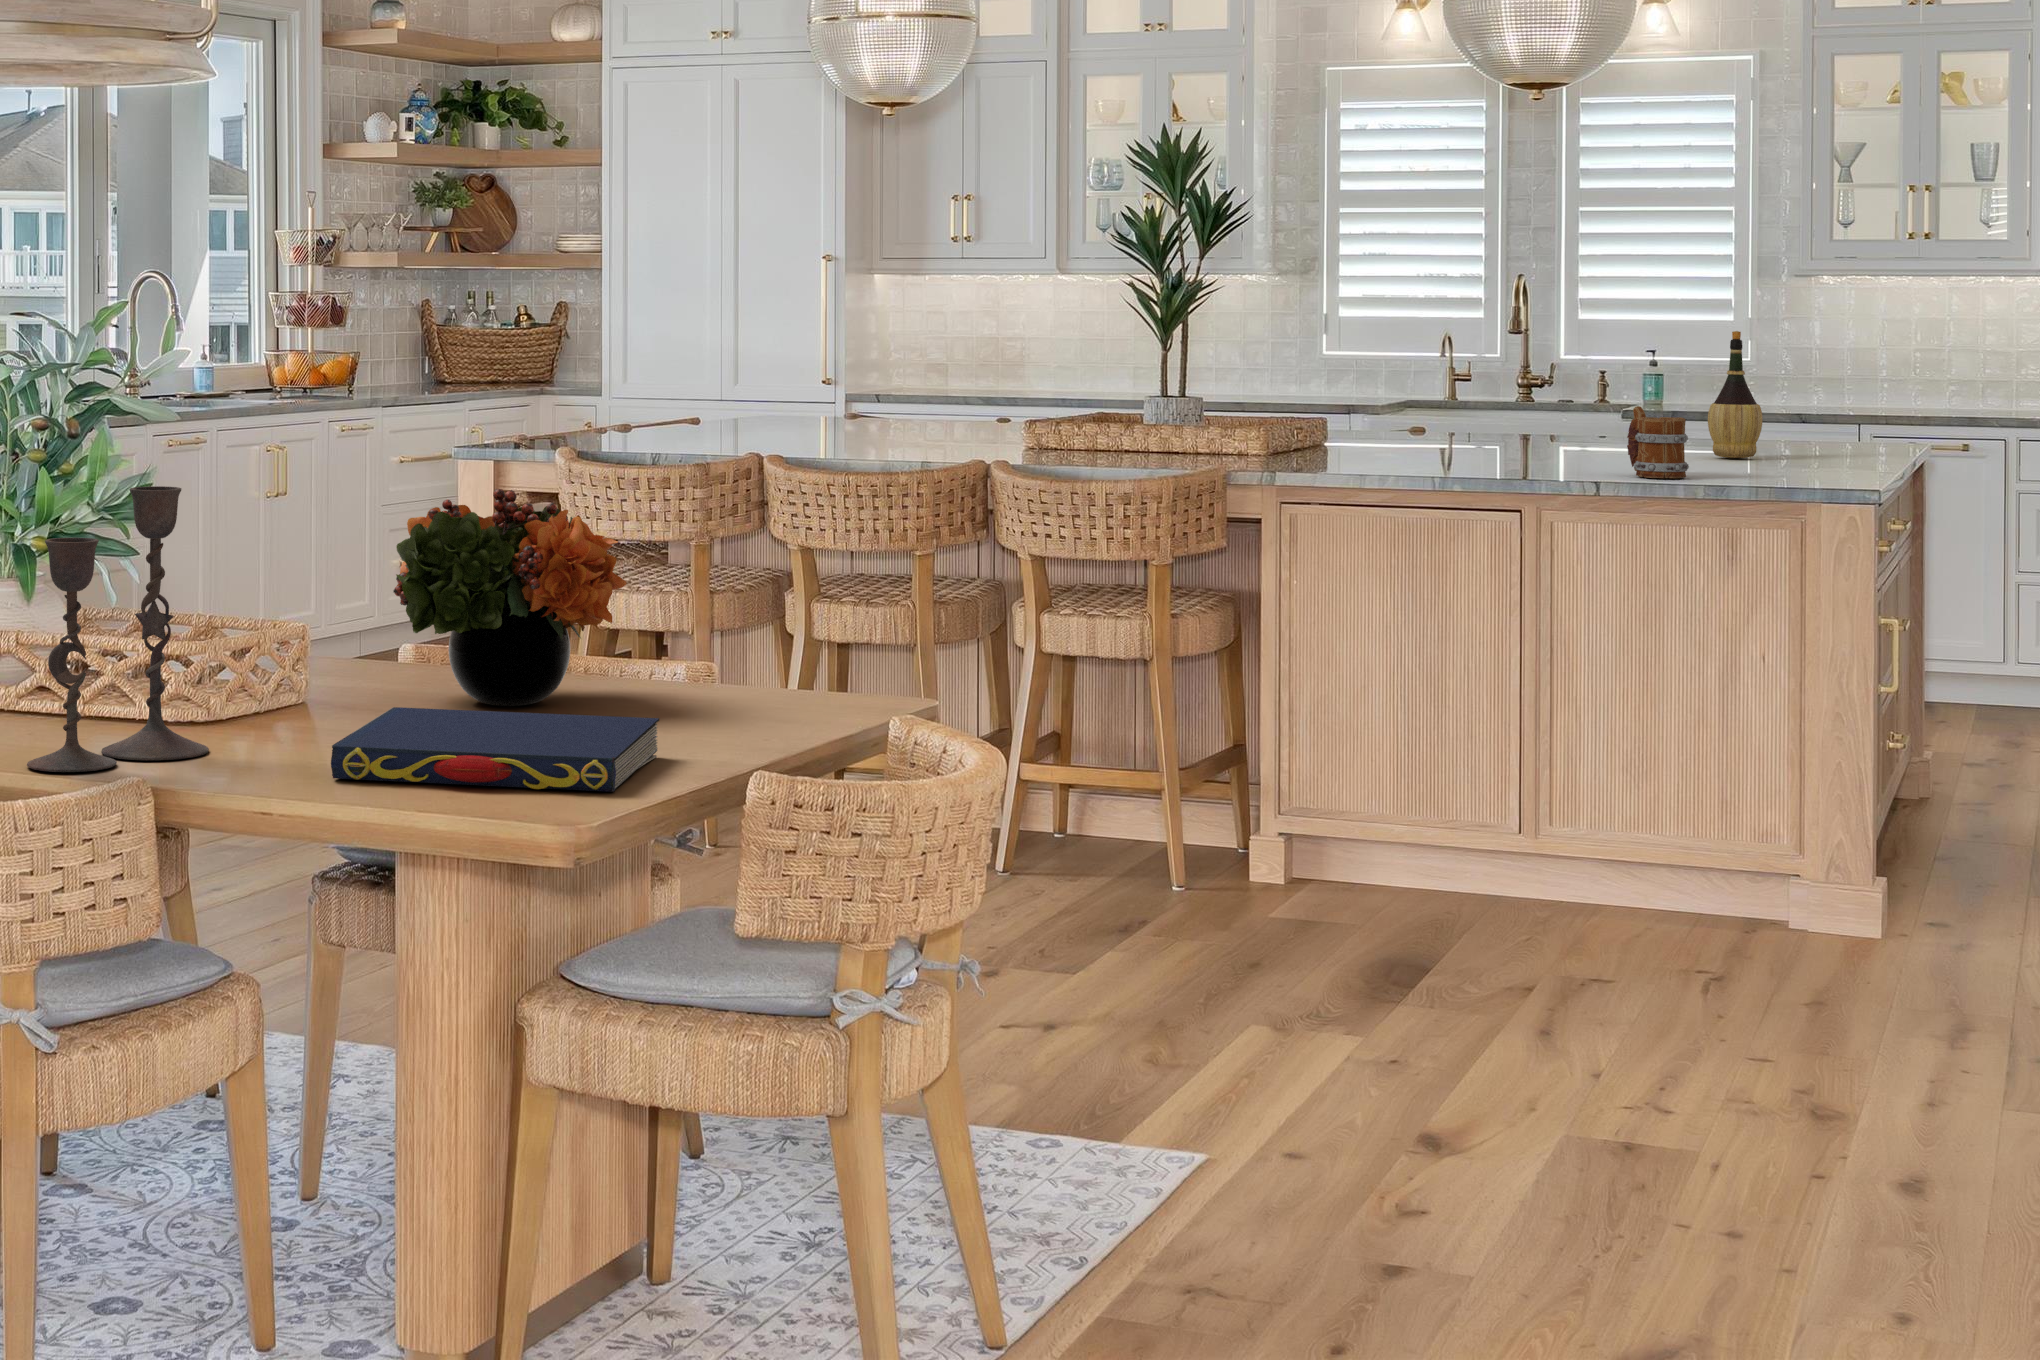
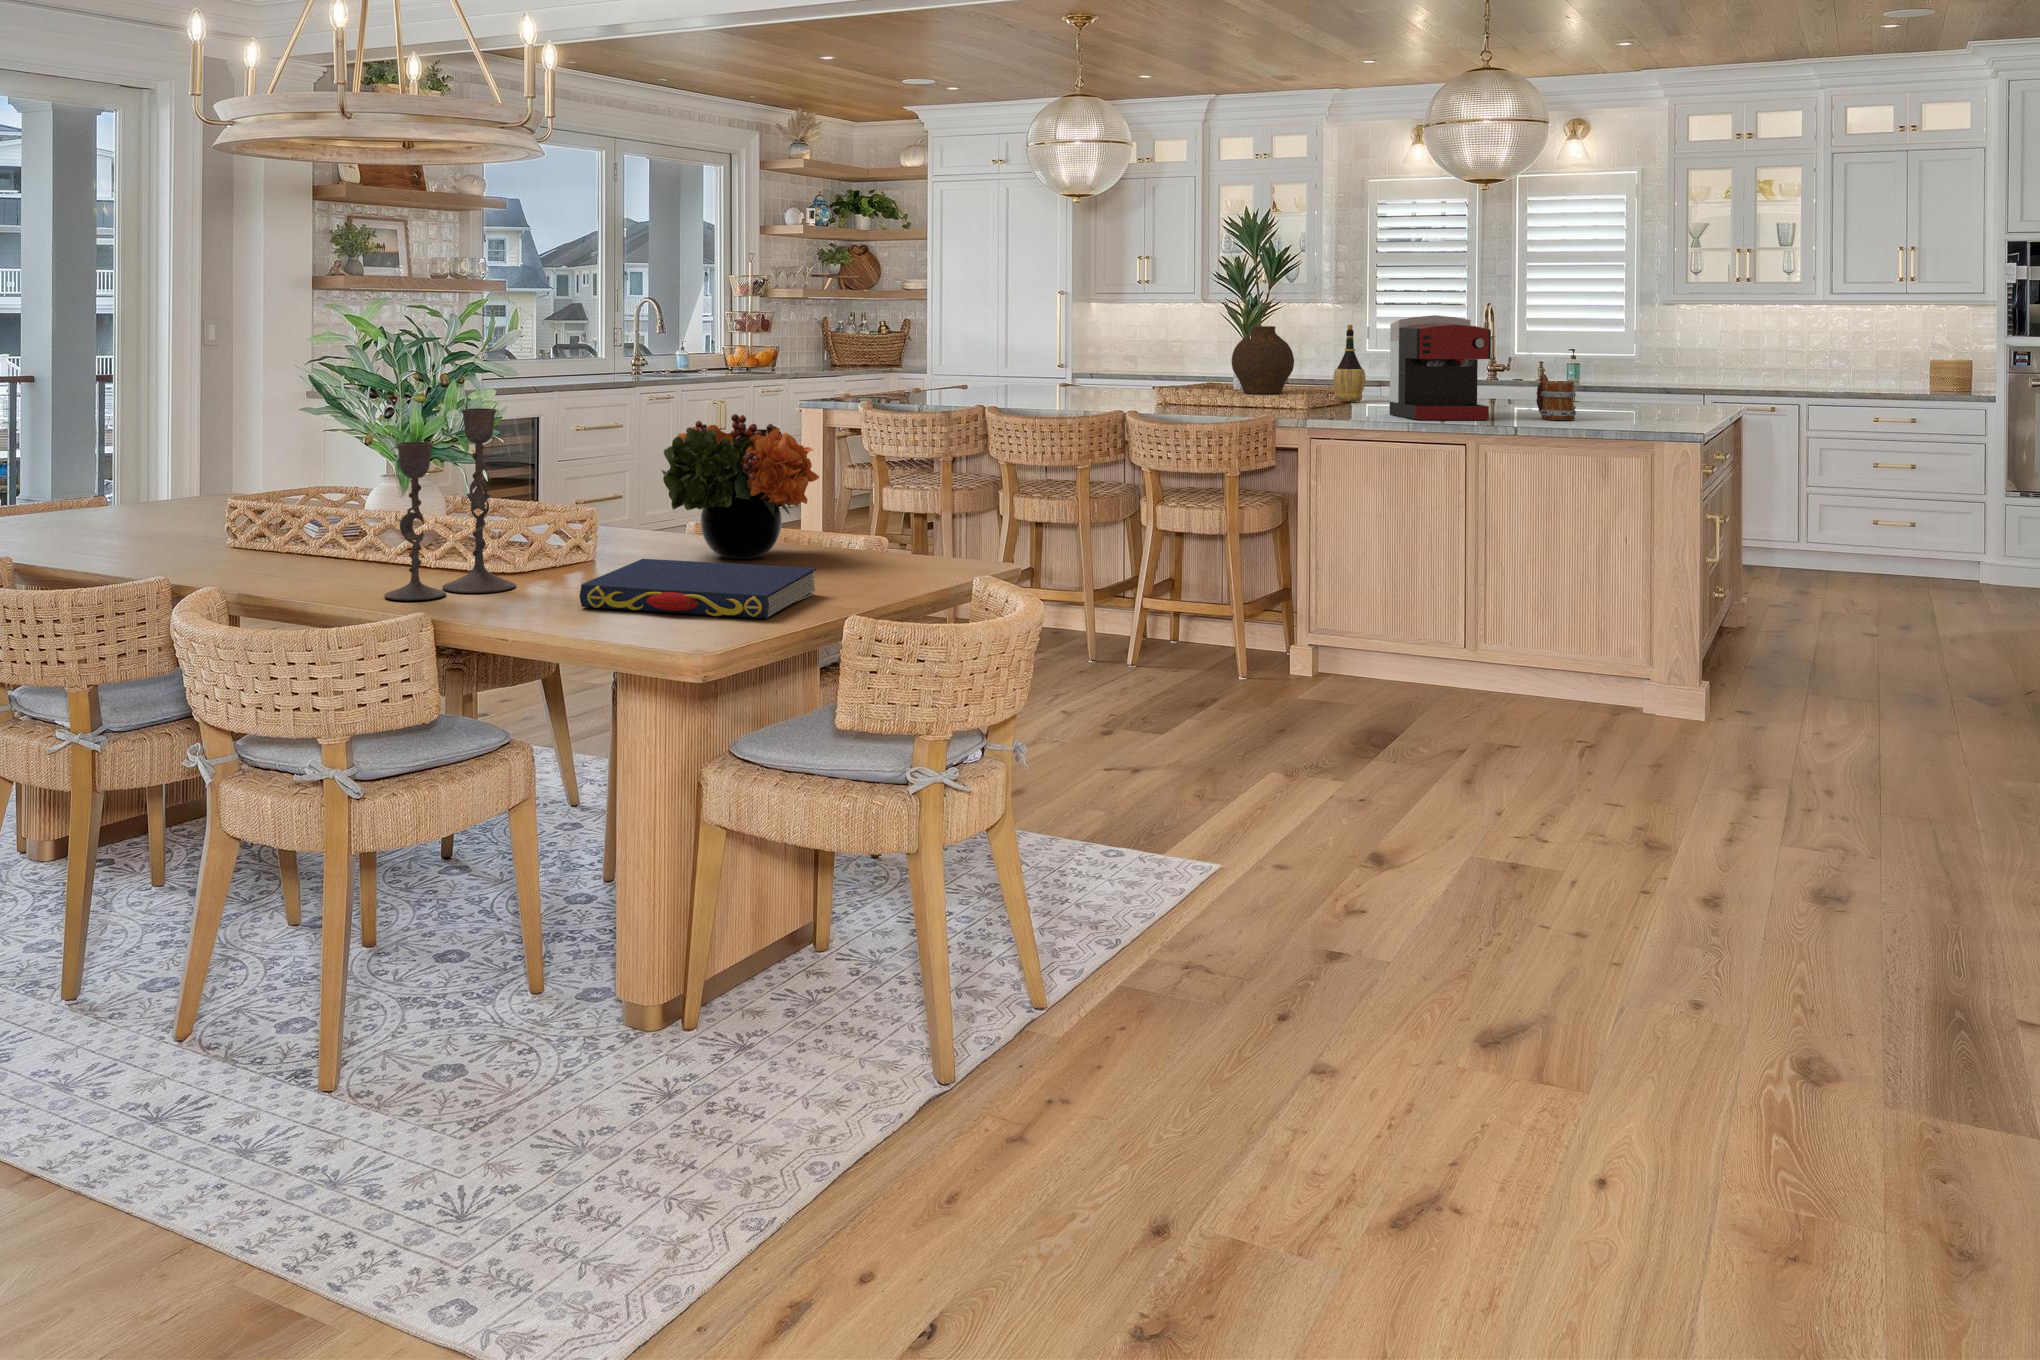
coffee maker: none [1402,315,1561,479] -> present [1390,315,1491,420]
vase: none [1138,324,1238,433] -> present [1232,326,1294,394]
wine bottle: present [1708,331,1763,458] -> present [1333,325,1366,402]

